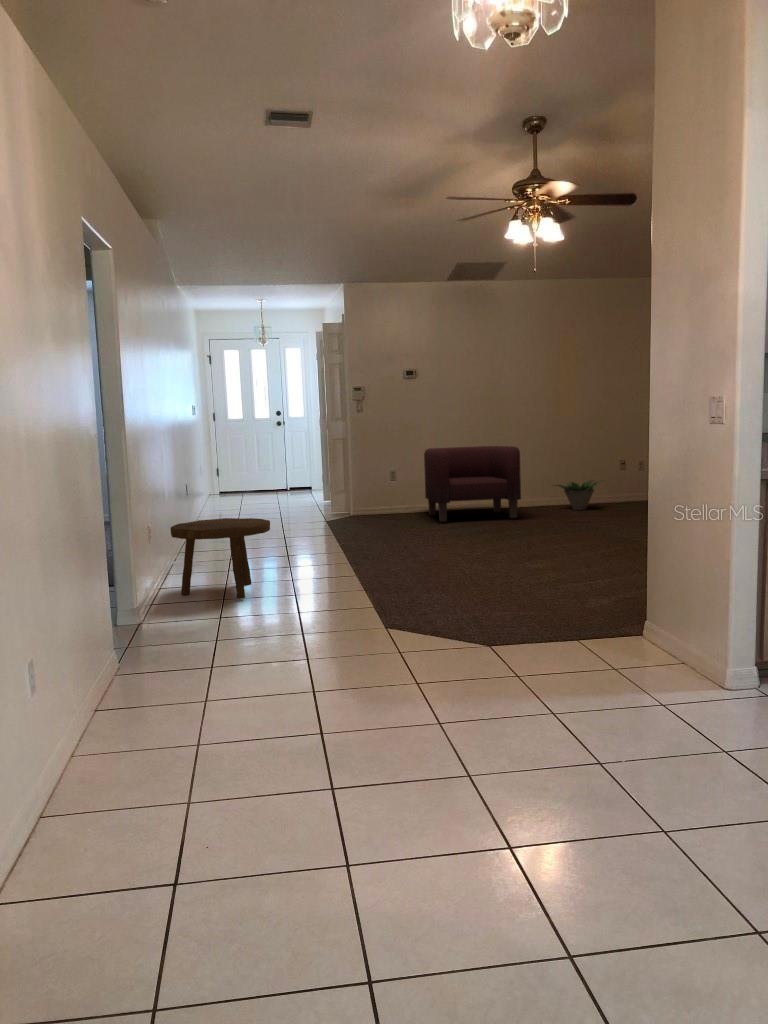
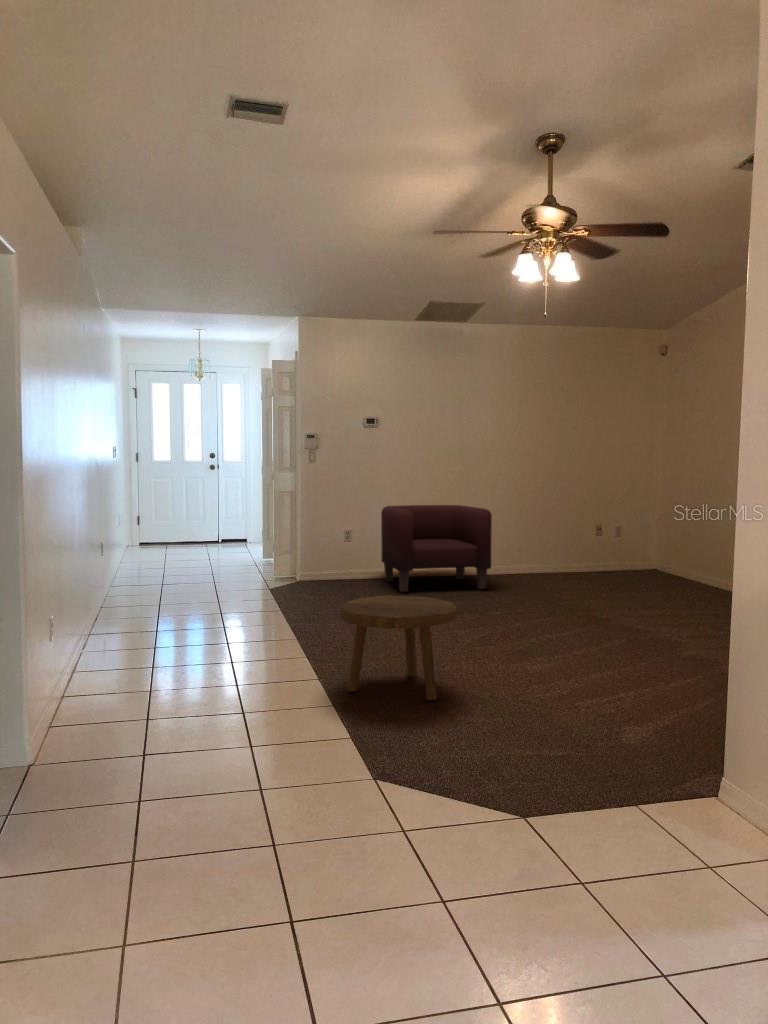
decorative plant: present [554,480,601,510] -> none [518,545,577,578]
footstool: present [171,518,270,599] -> present [340,596,457,700]

